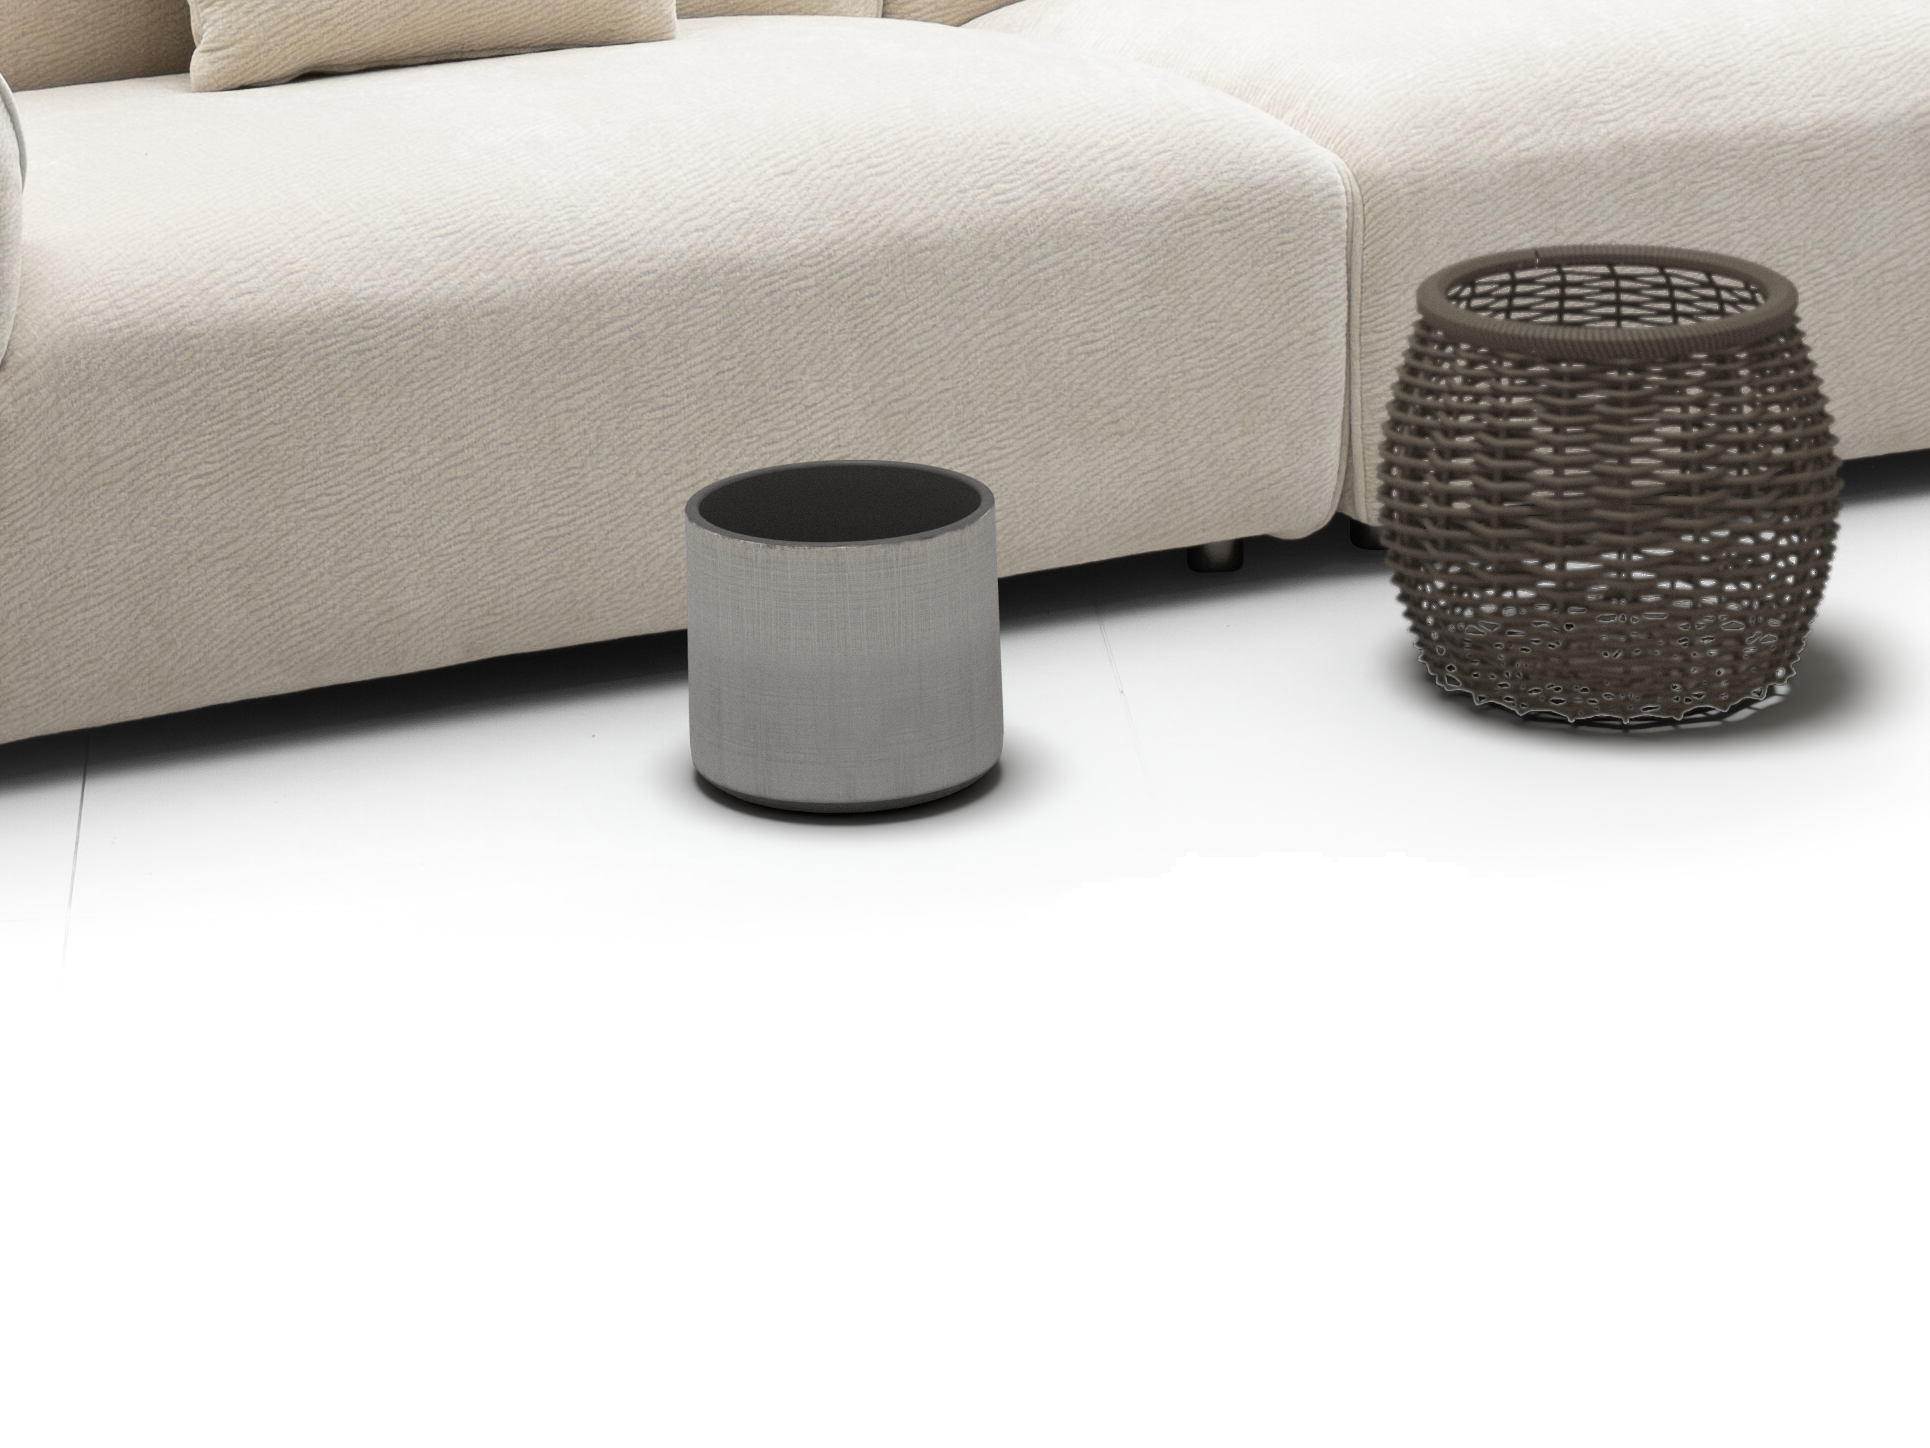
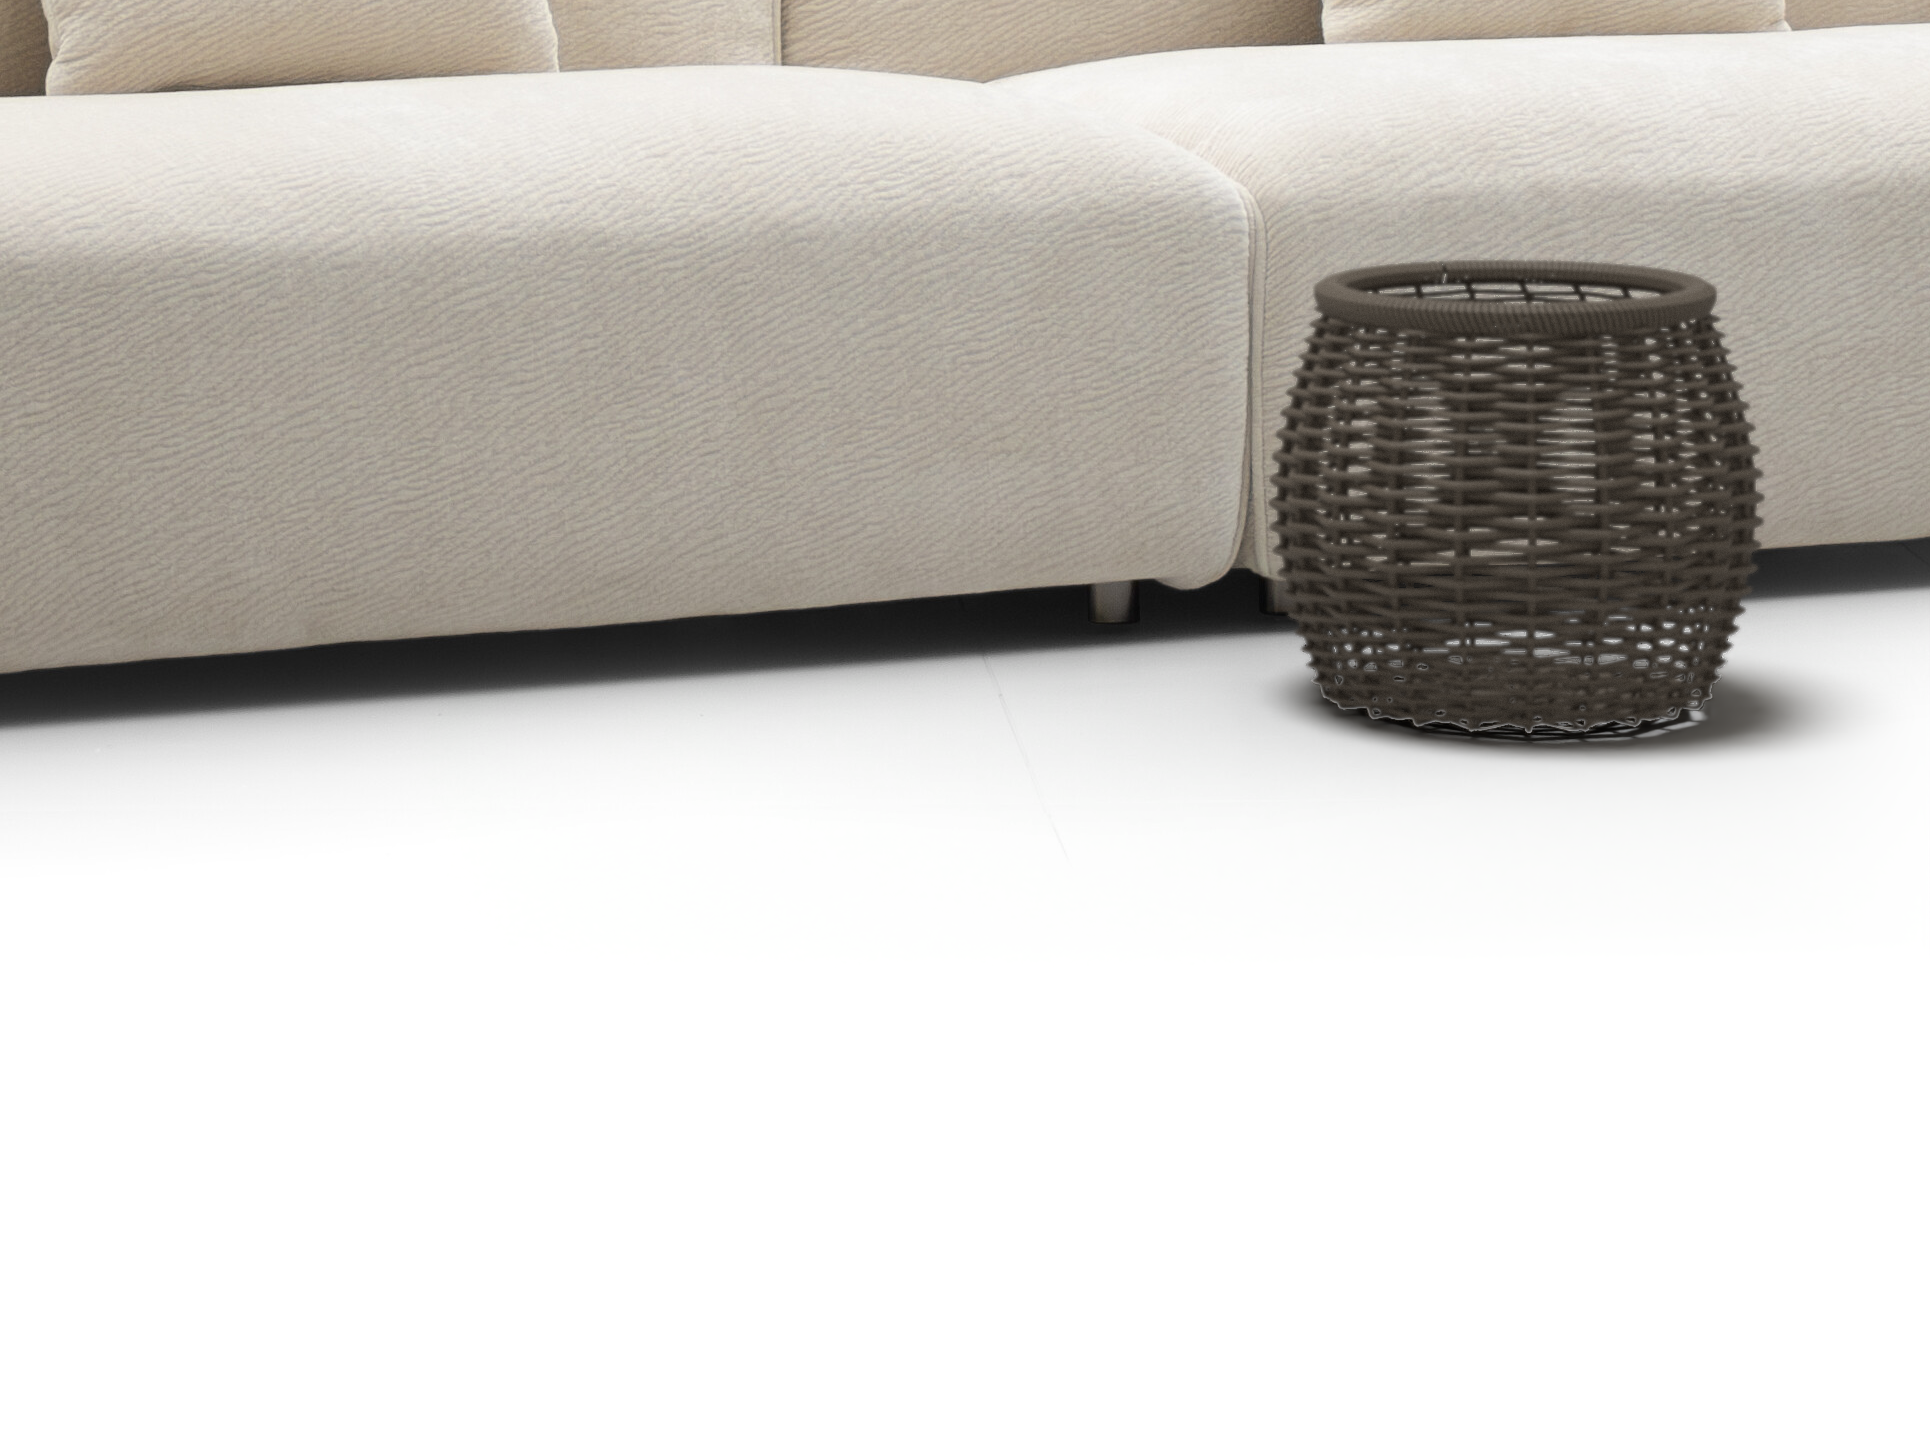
planter: present [685,460,1004,813] -> none [532,433,865,776]

